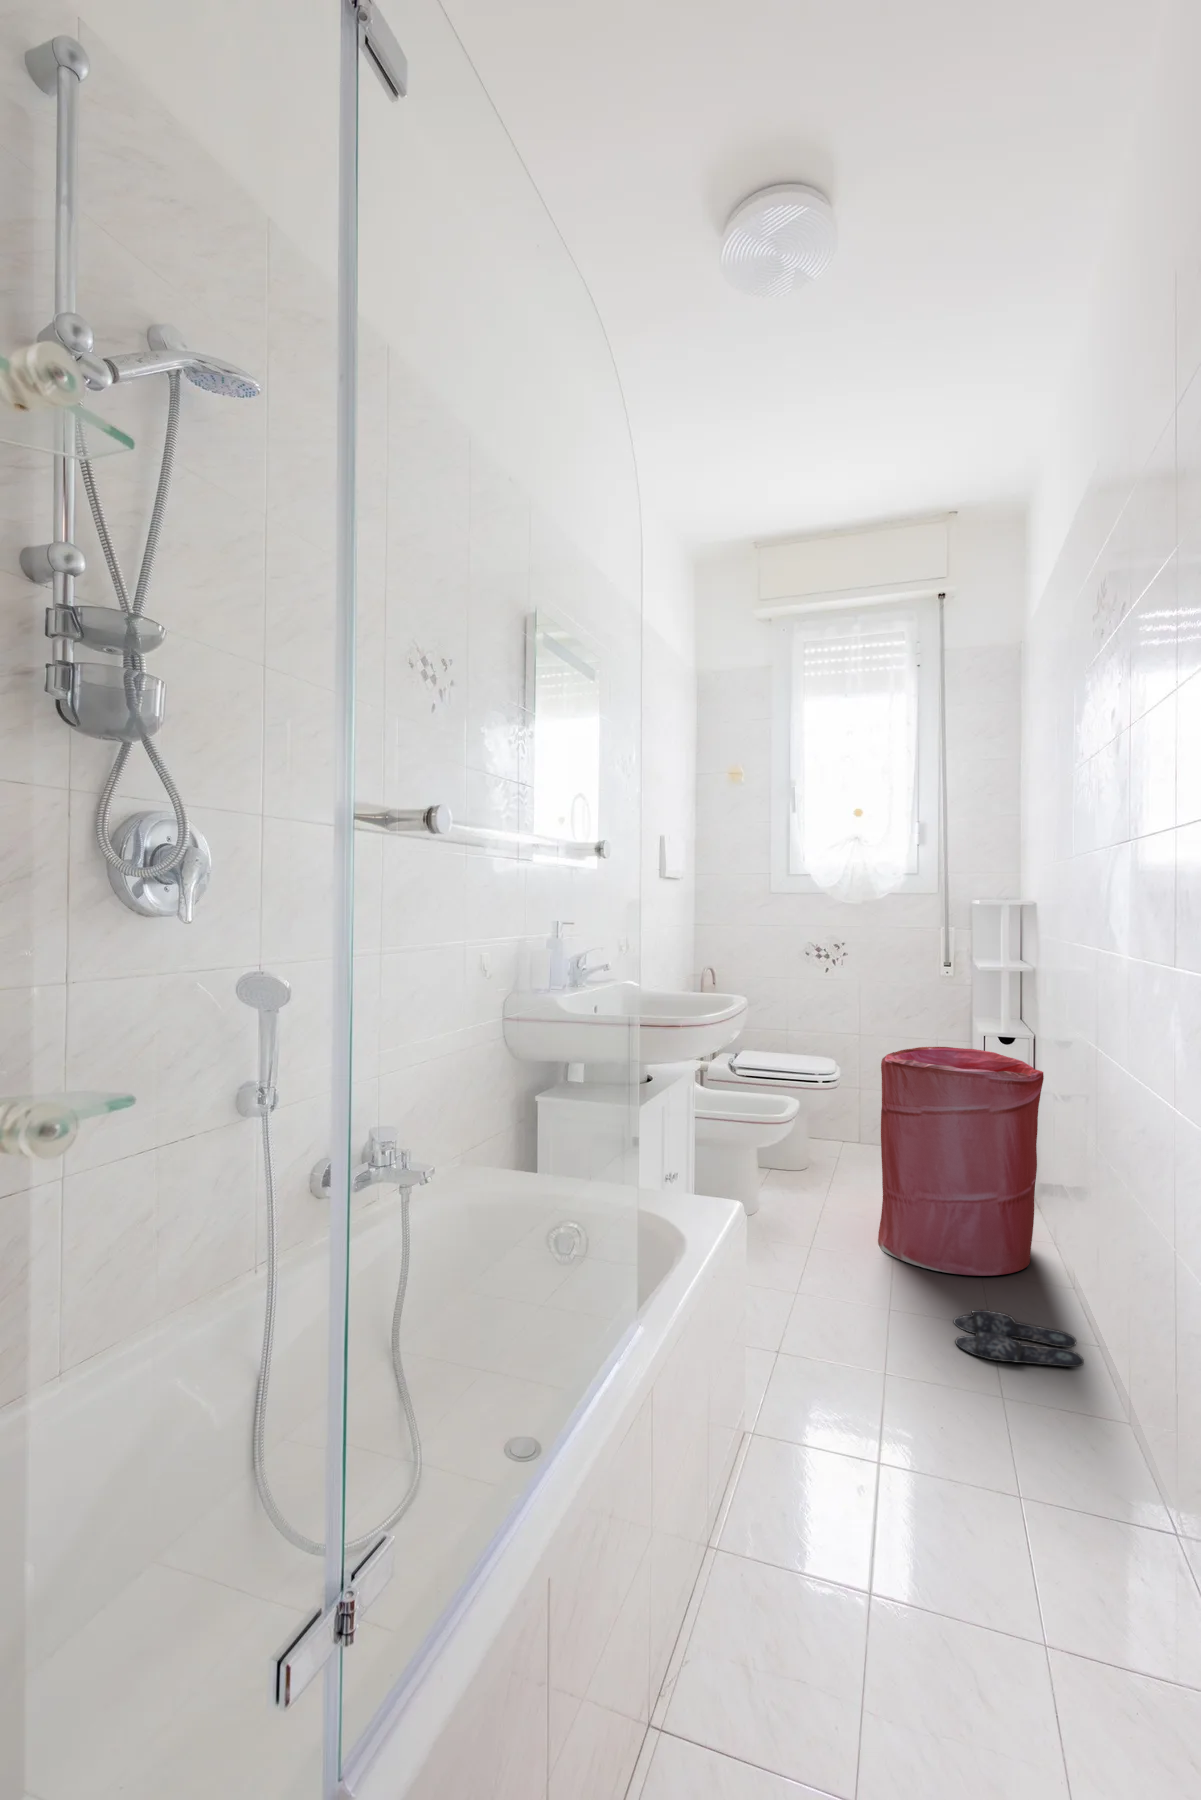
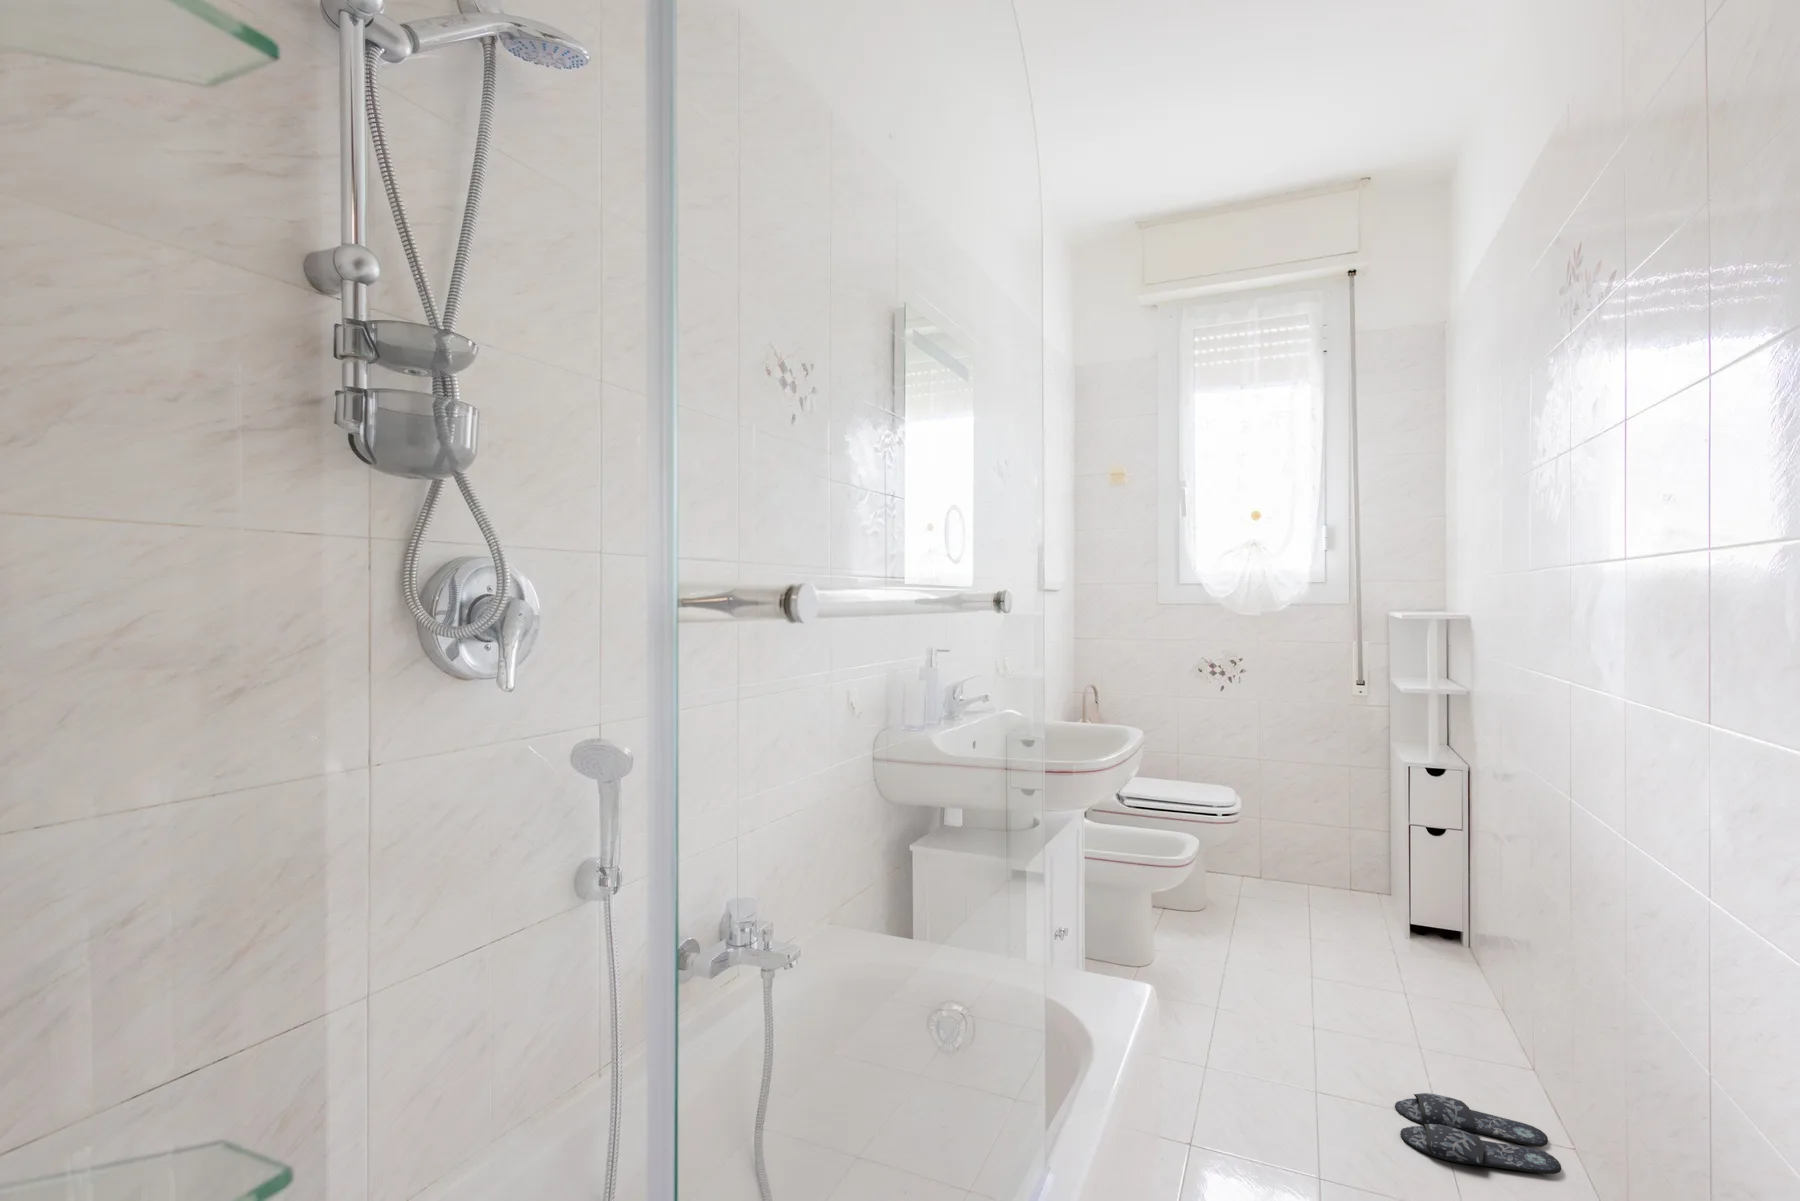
laundry hamper: present [878,1047,1044,1276] -> none [1295,781,1490,1048]

